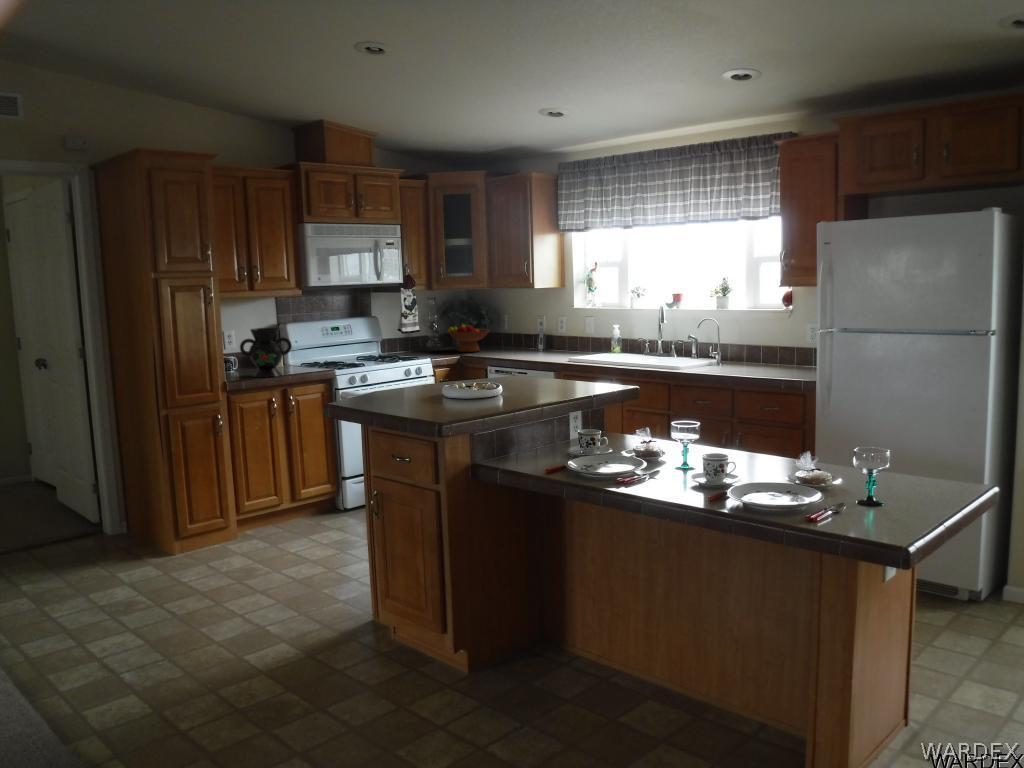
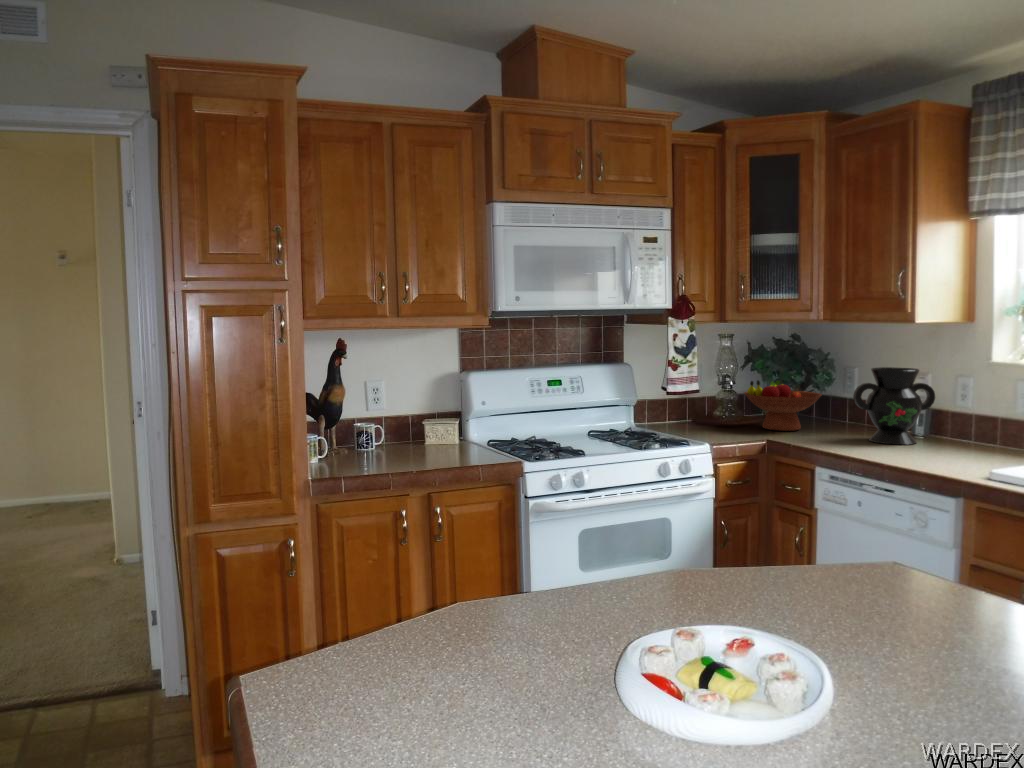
decorative vase: present [240,328,292,377] -> present [853,367,935,445]

